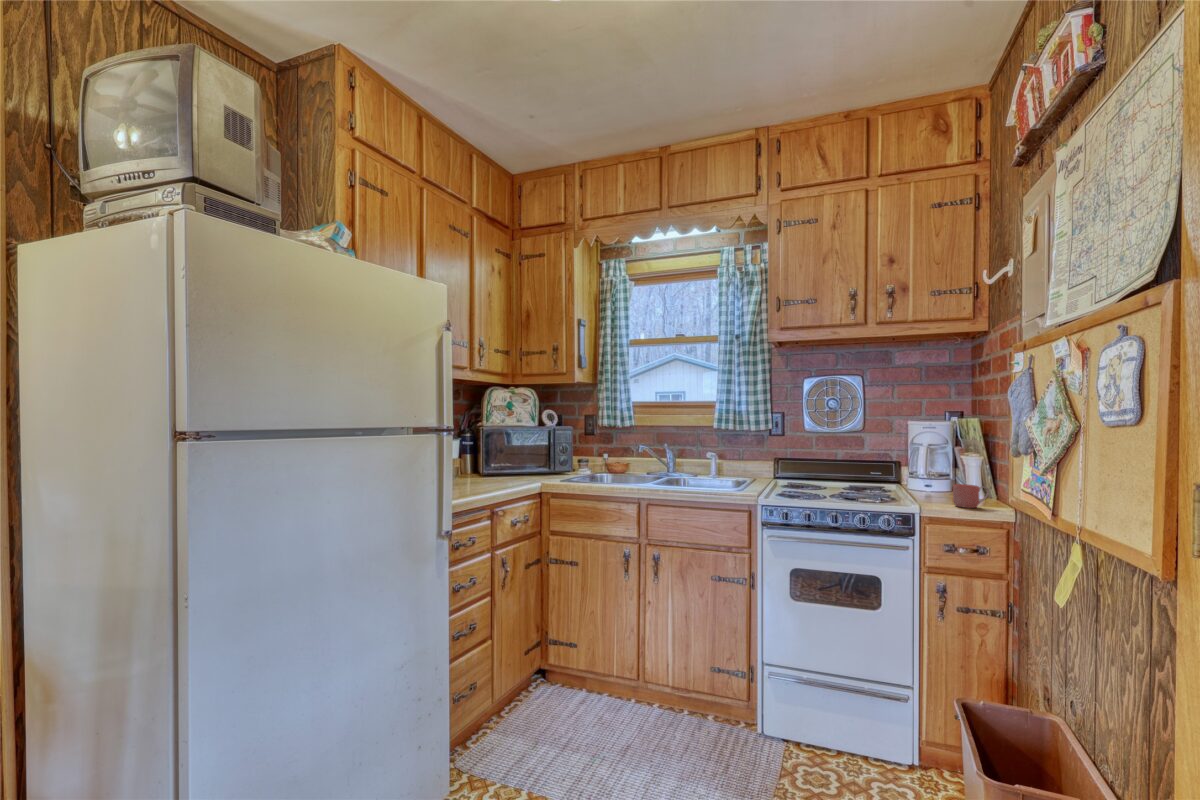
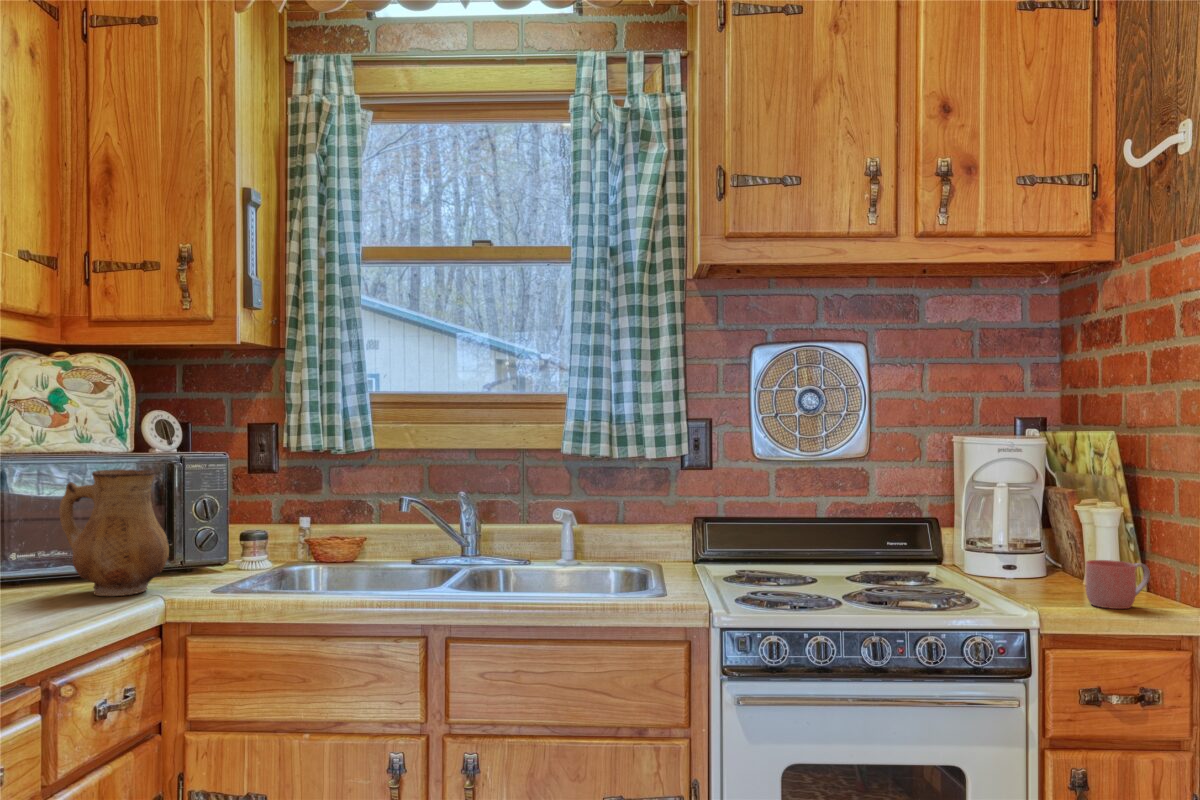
ceramic pitcher: none [512,431,549,478] -> present [59,469,169,596]

